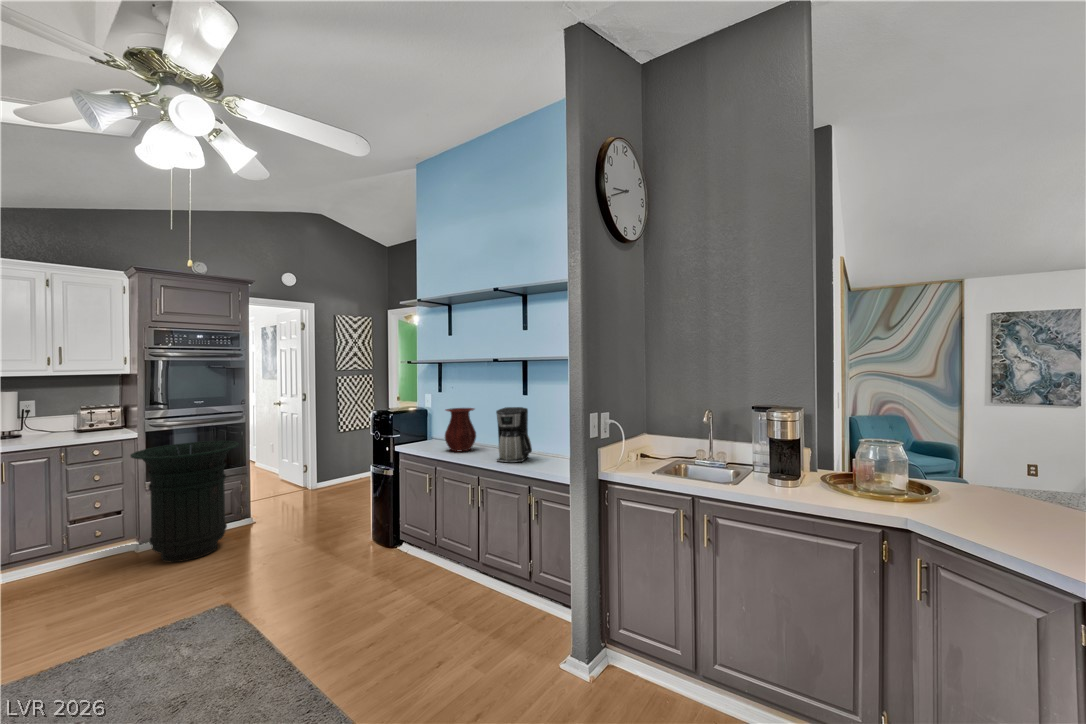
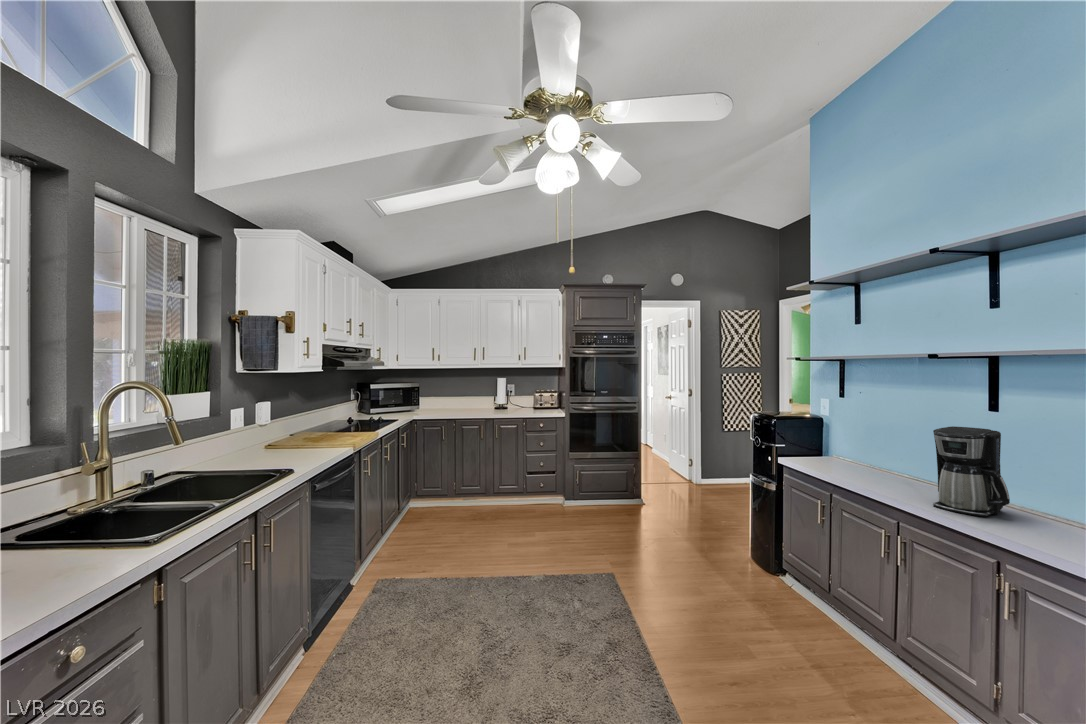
vase: present [445,408,476,451] -> none [845,419,898,480]
trash can: present [131,441,240,562] -> none [558,425,631,524]

